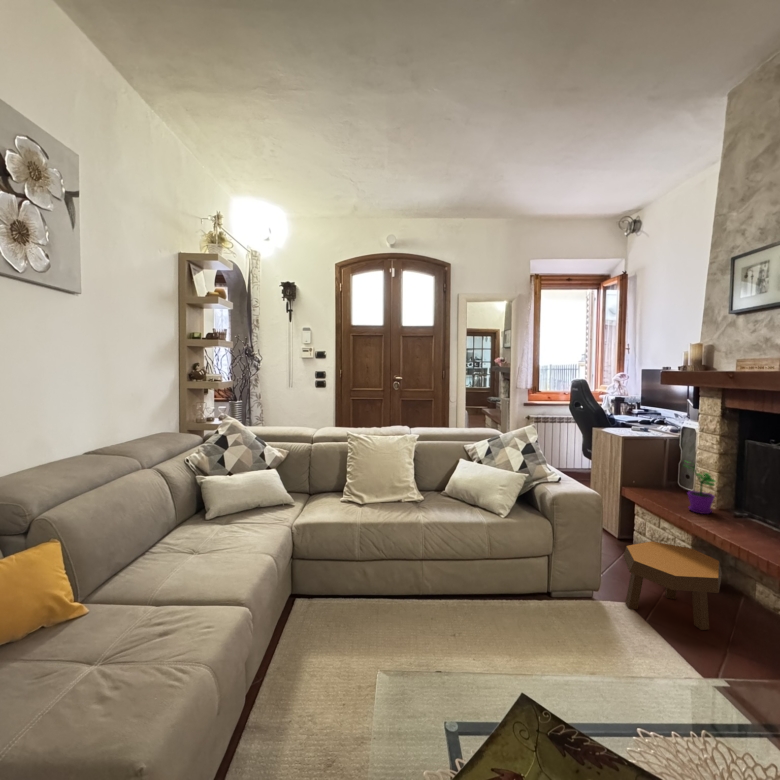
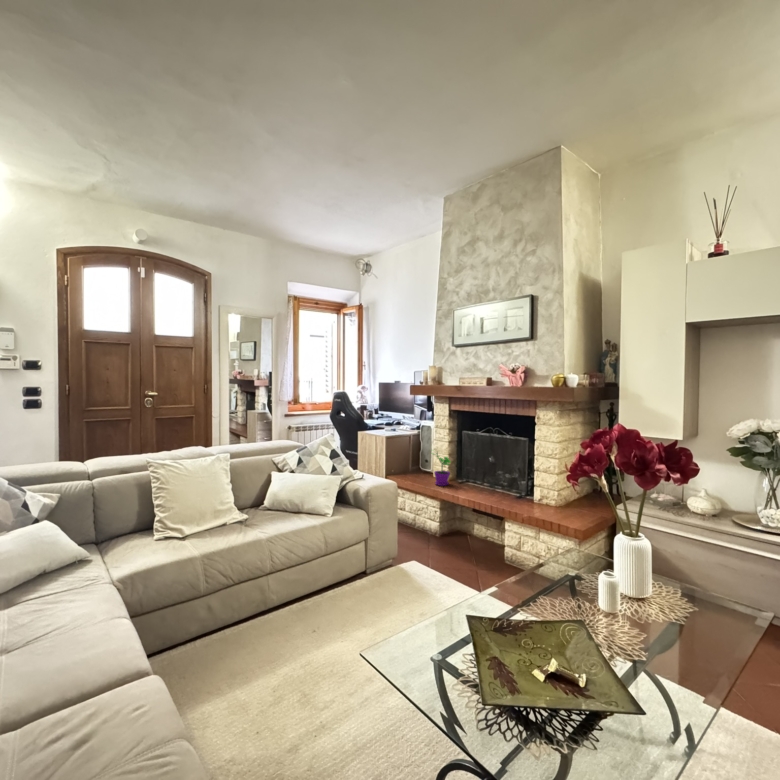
footstool: present [624,541,722,630] -> none [407,512,470,566]

